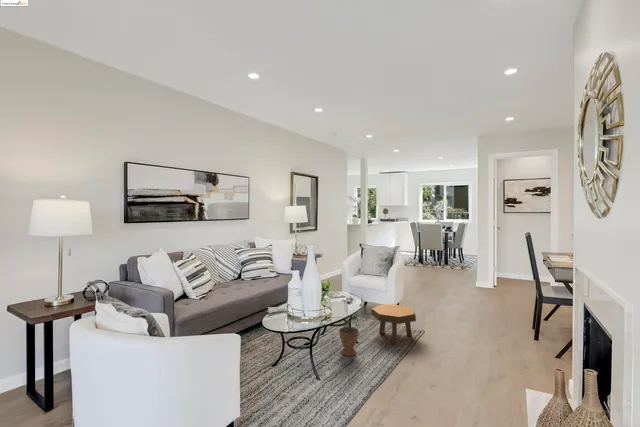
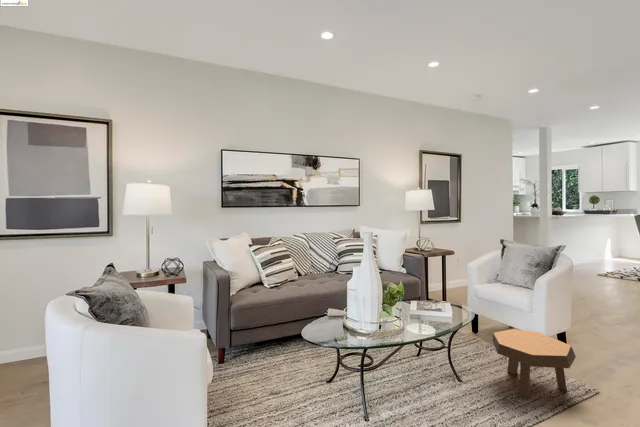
potted plant: present [339,298,358,356] -> none [416,306,454,397]

